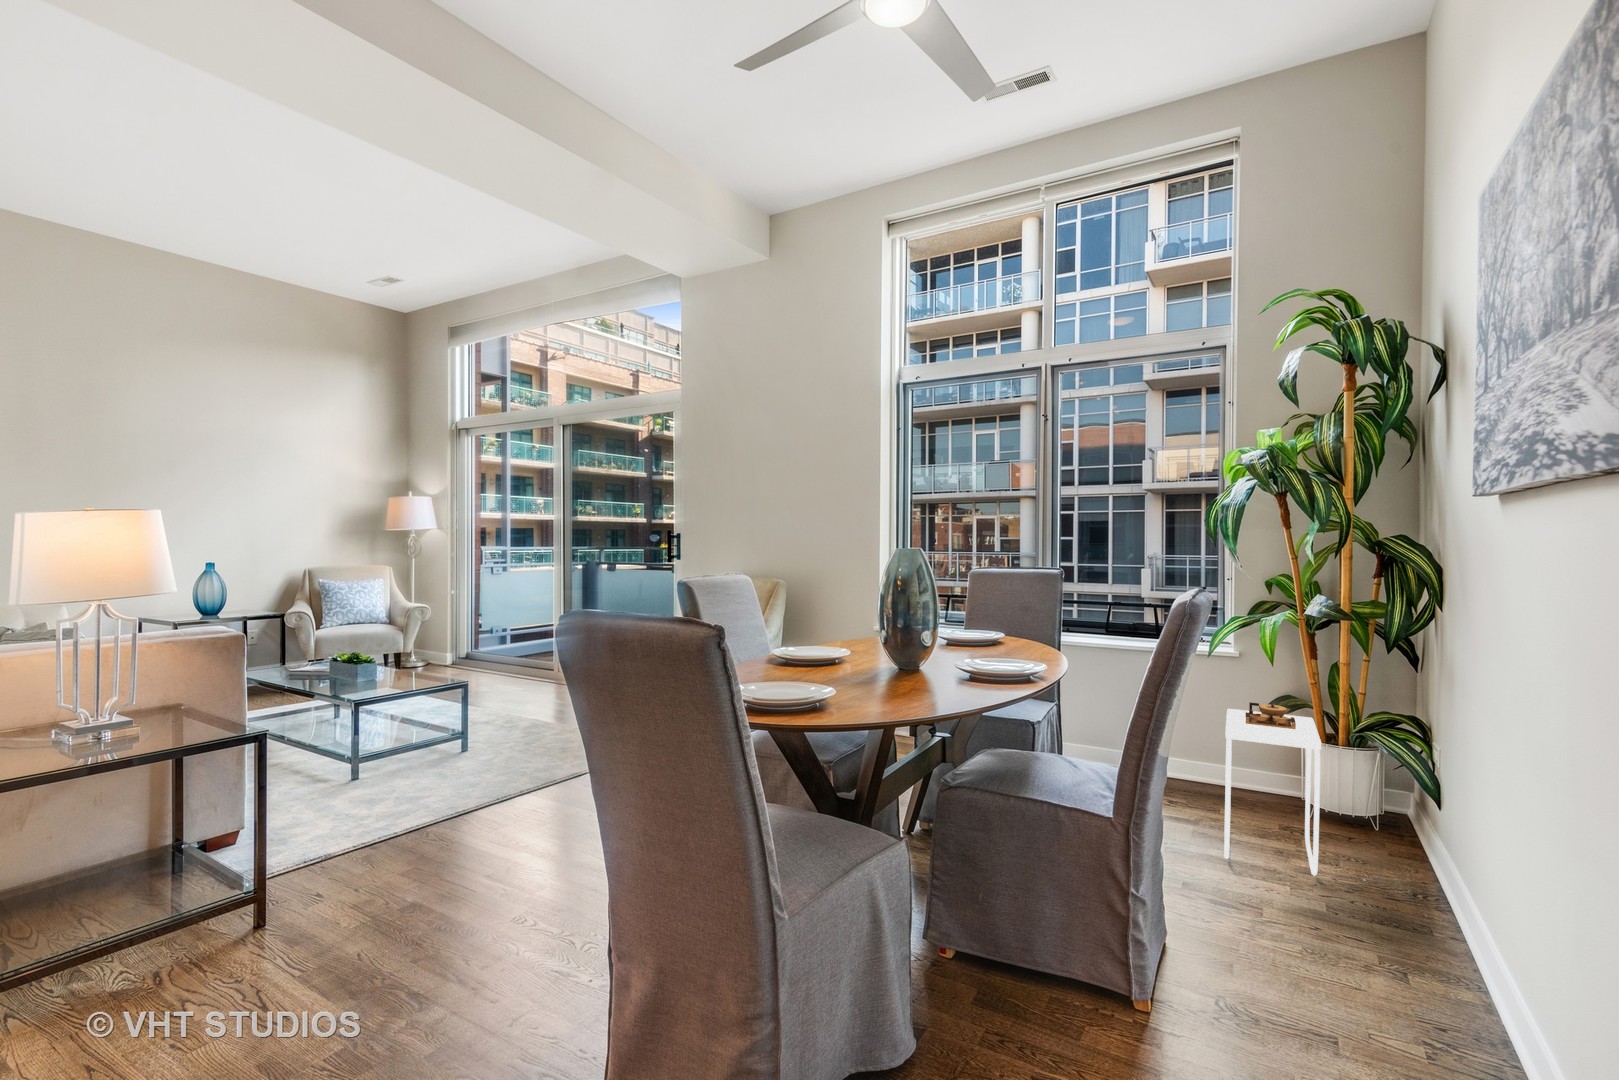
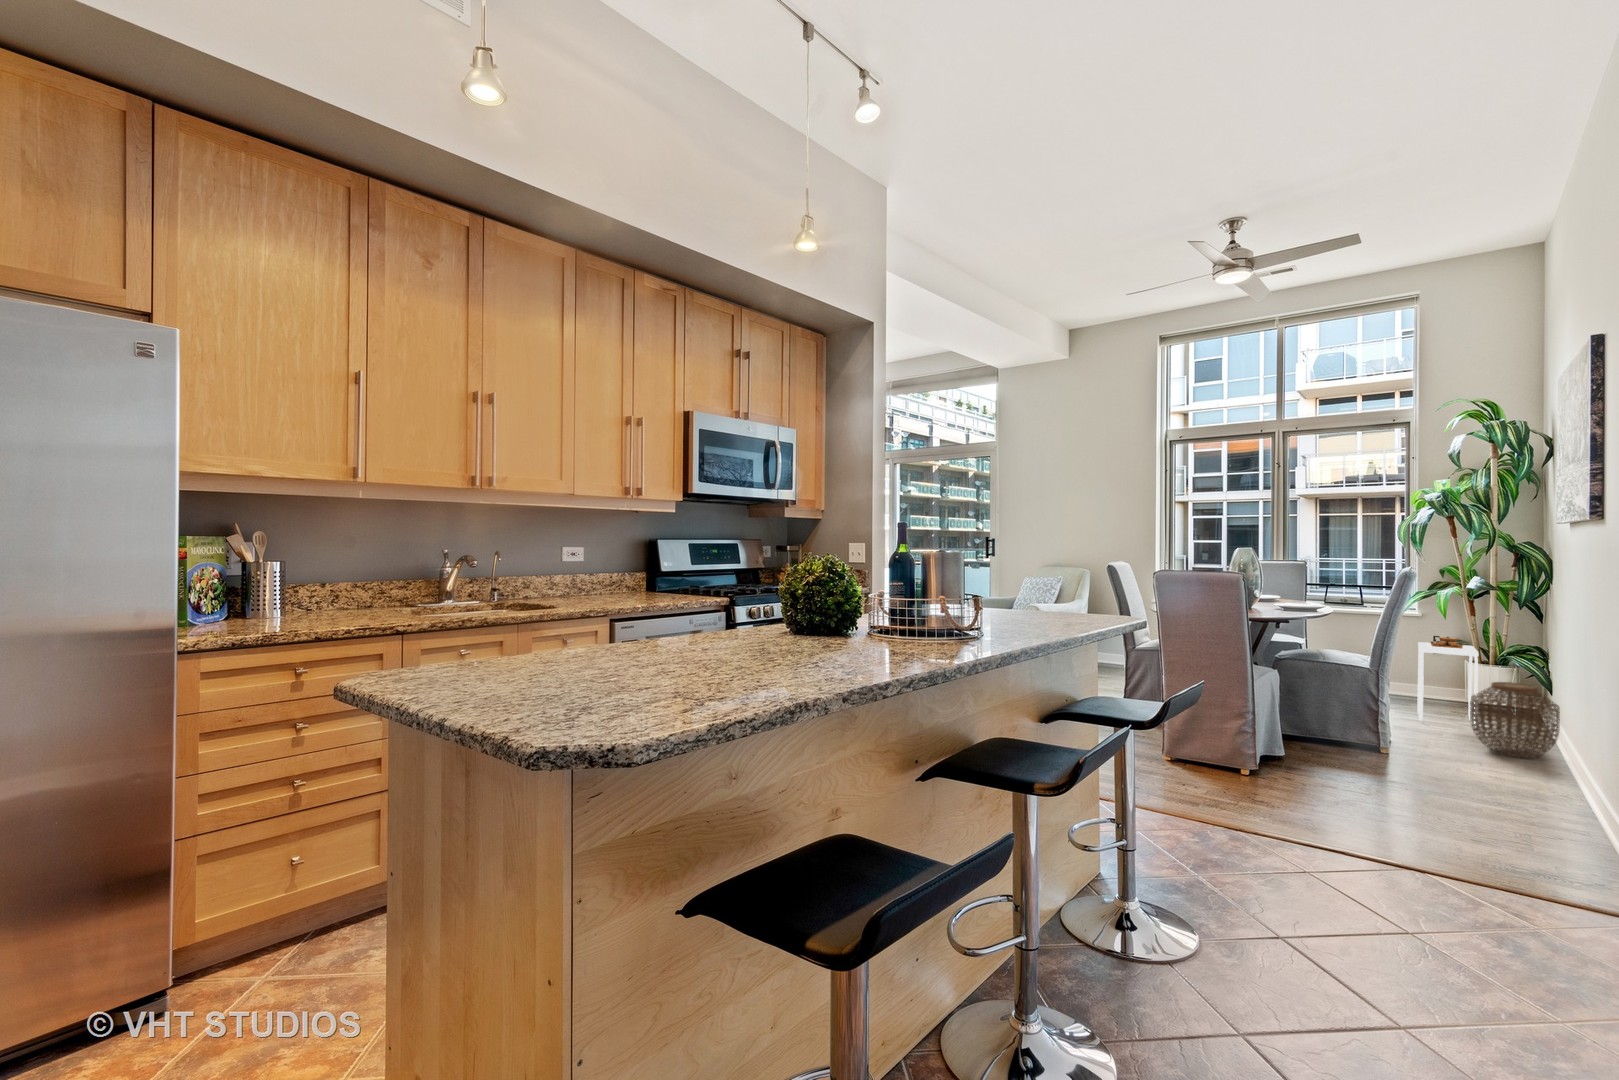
woven basket: none [1304,828,1477,1007] -> present [1470,682,1560,759]

